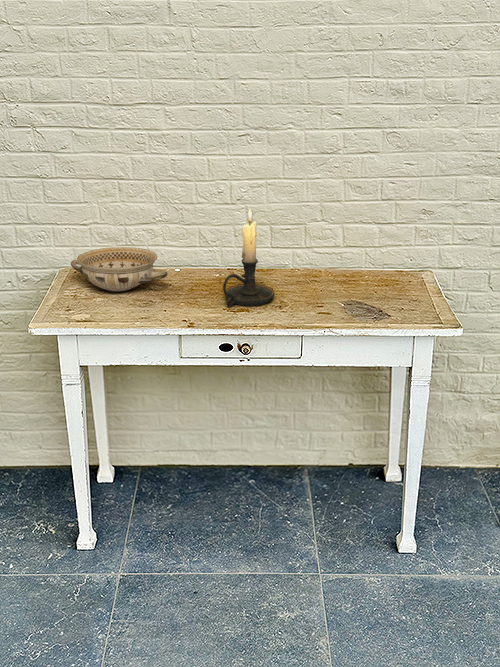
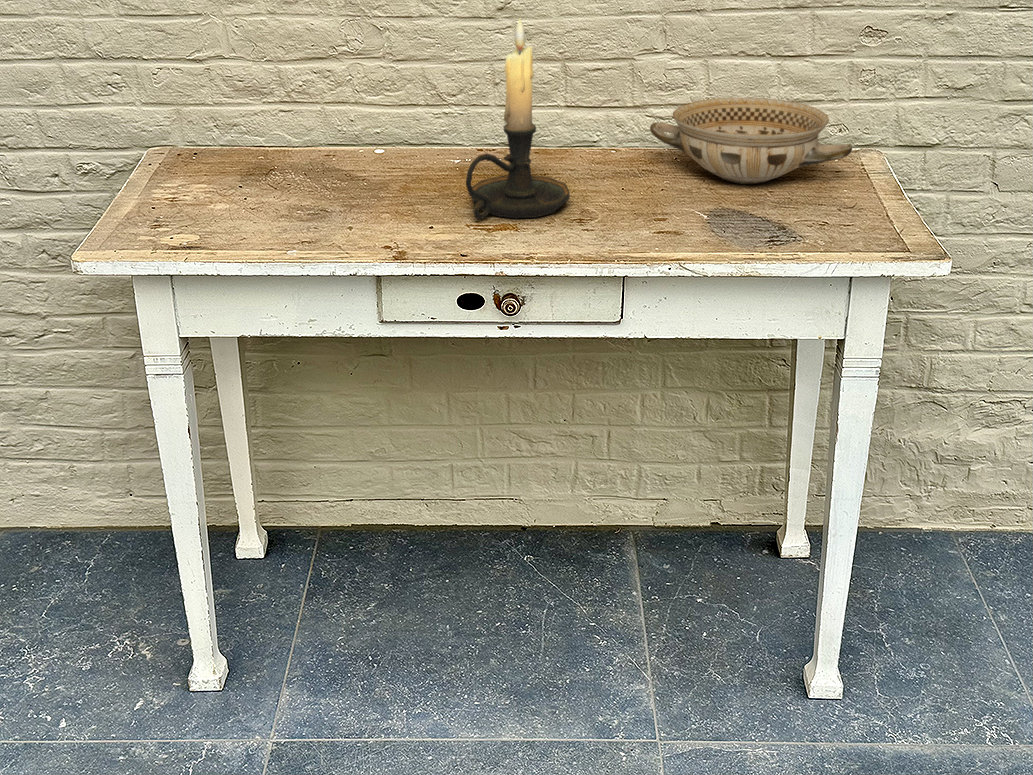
ceramic bowl: present [71,247,167,292] -> present [650,98,852,184]

